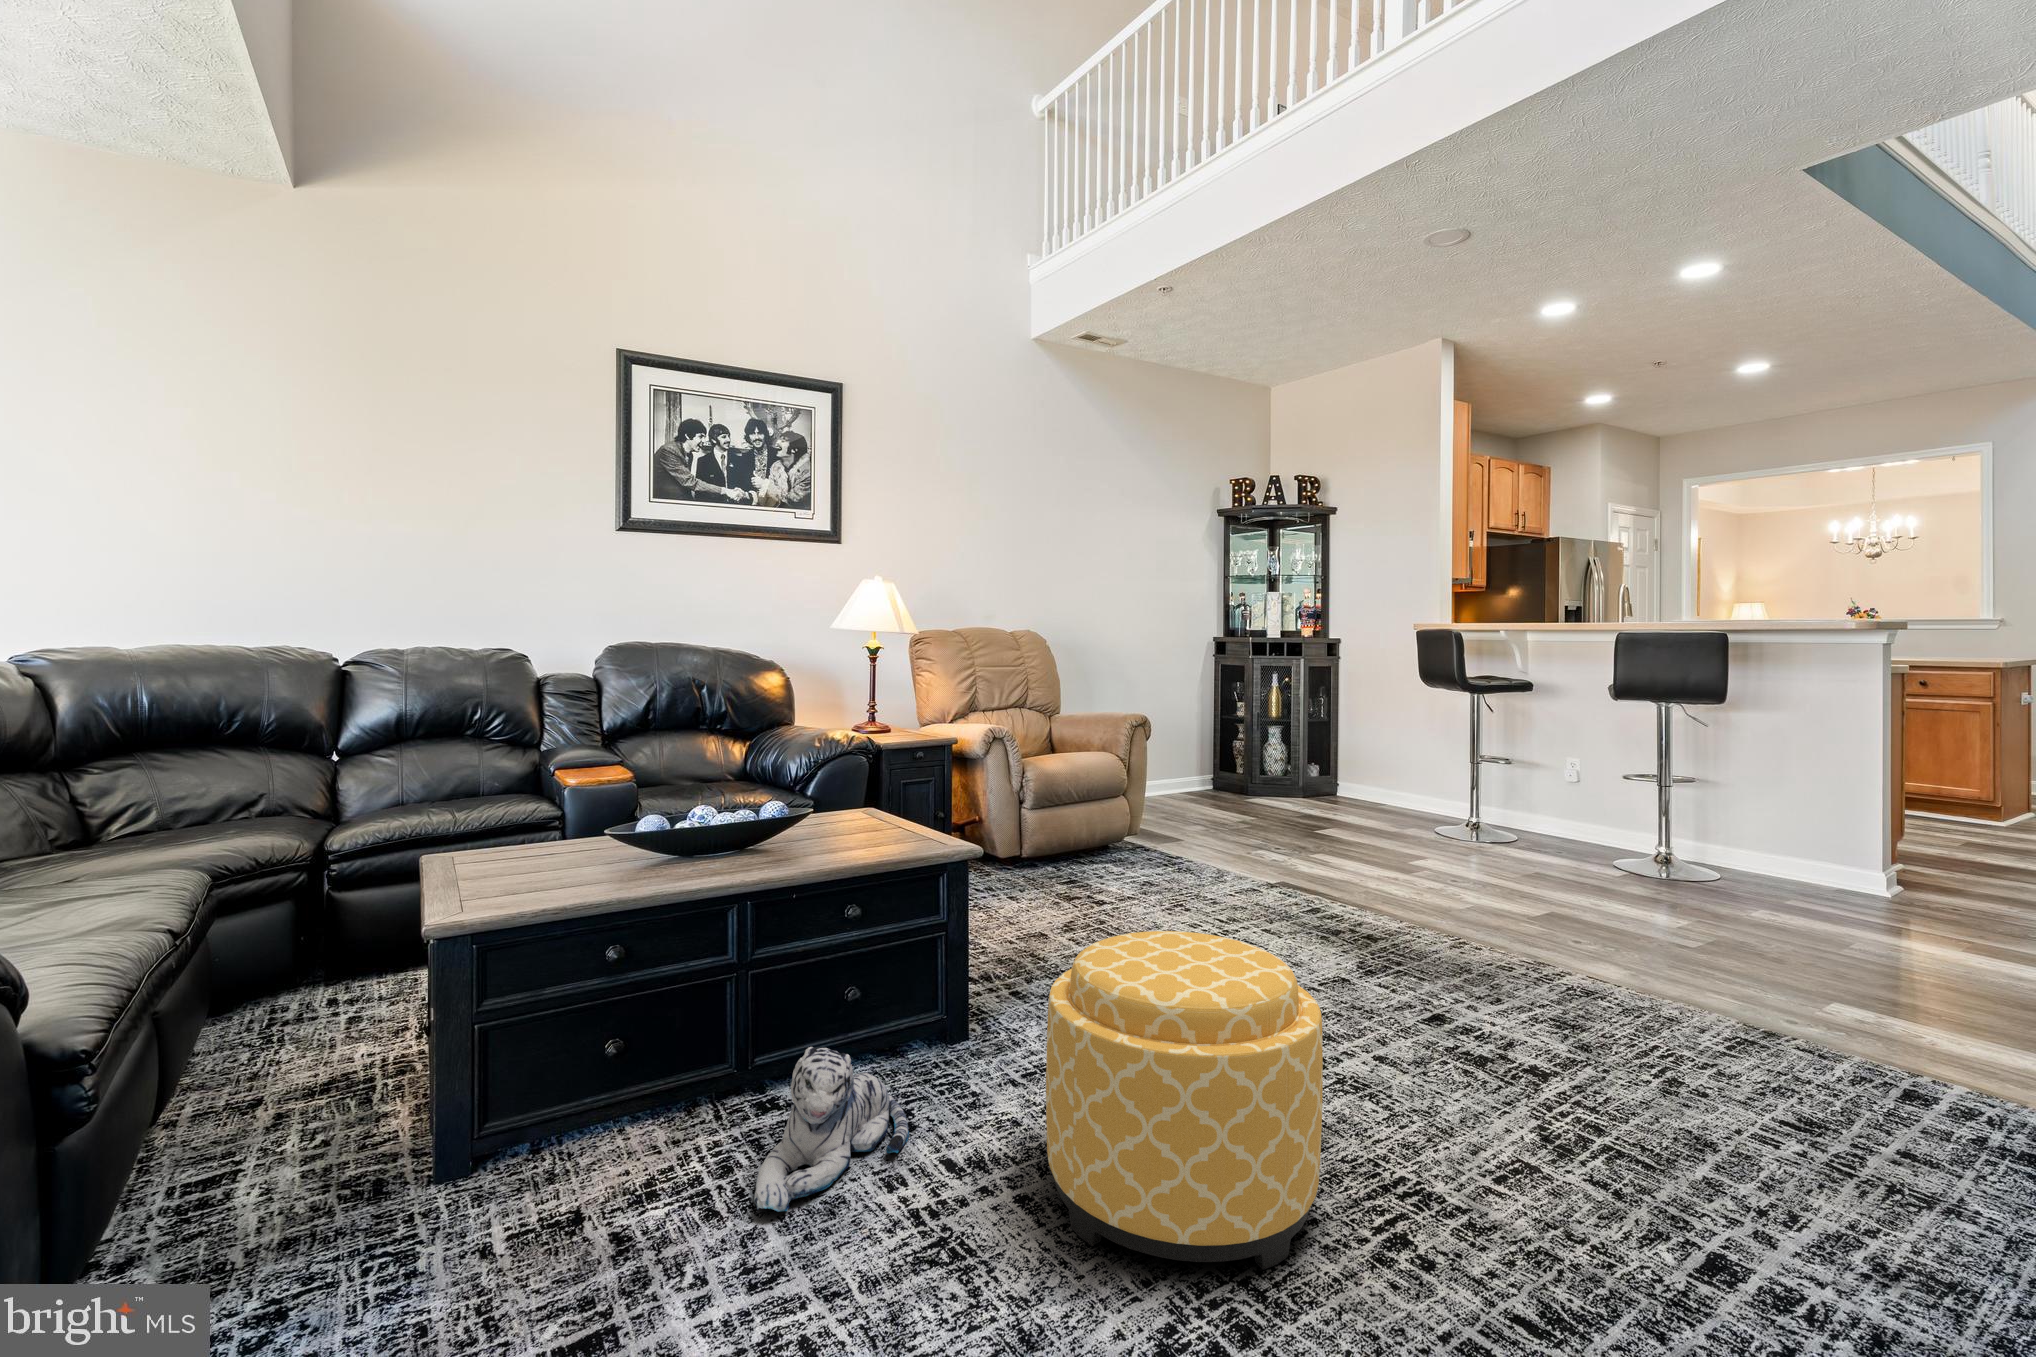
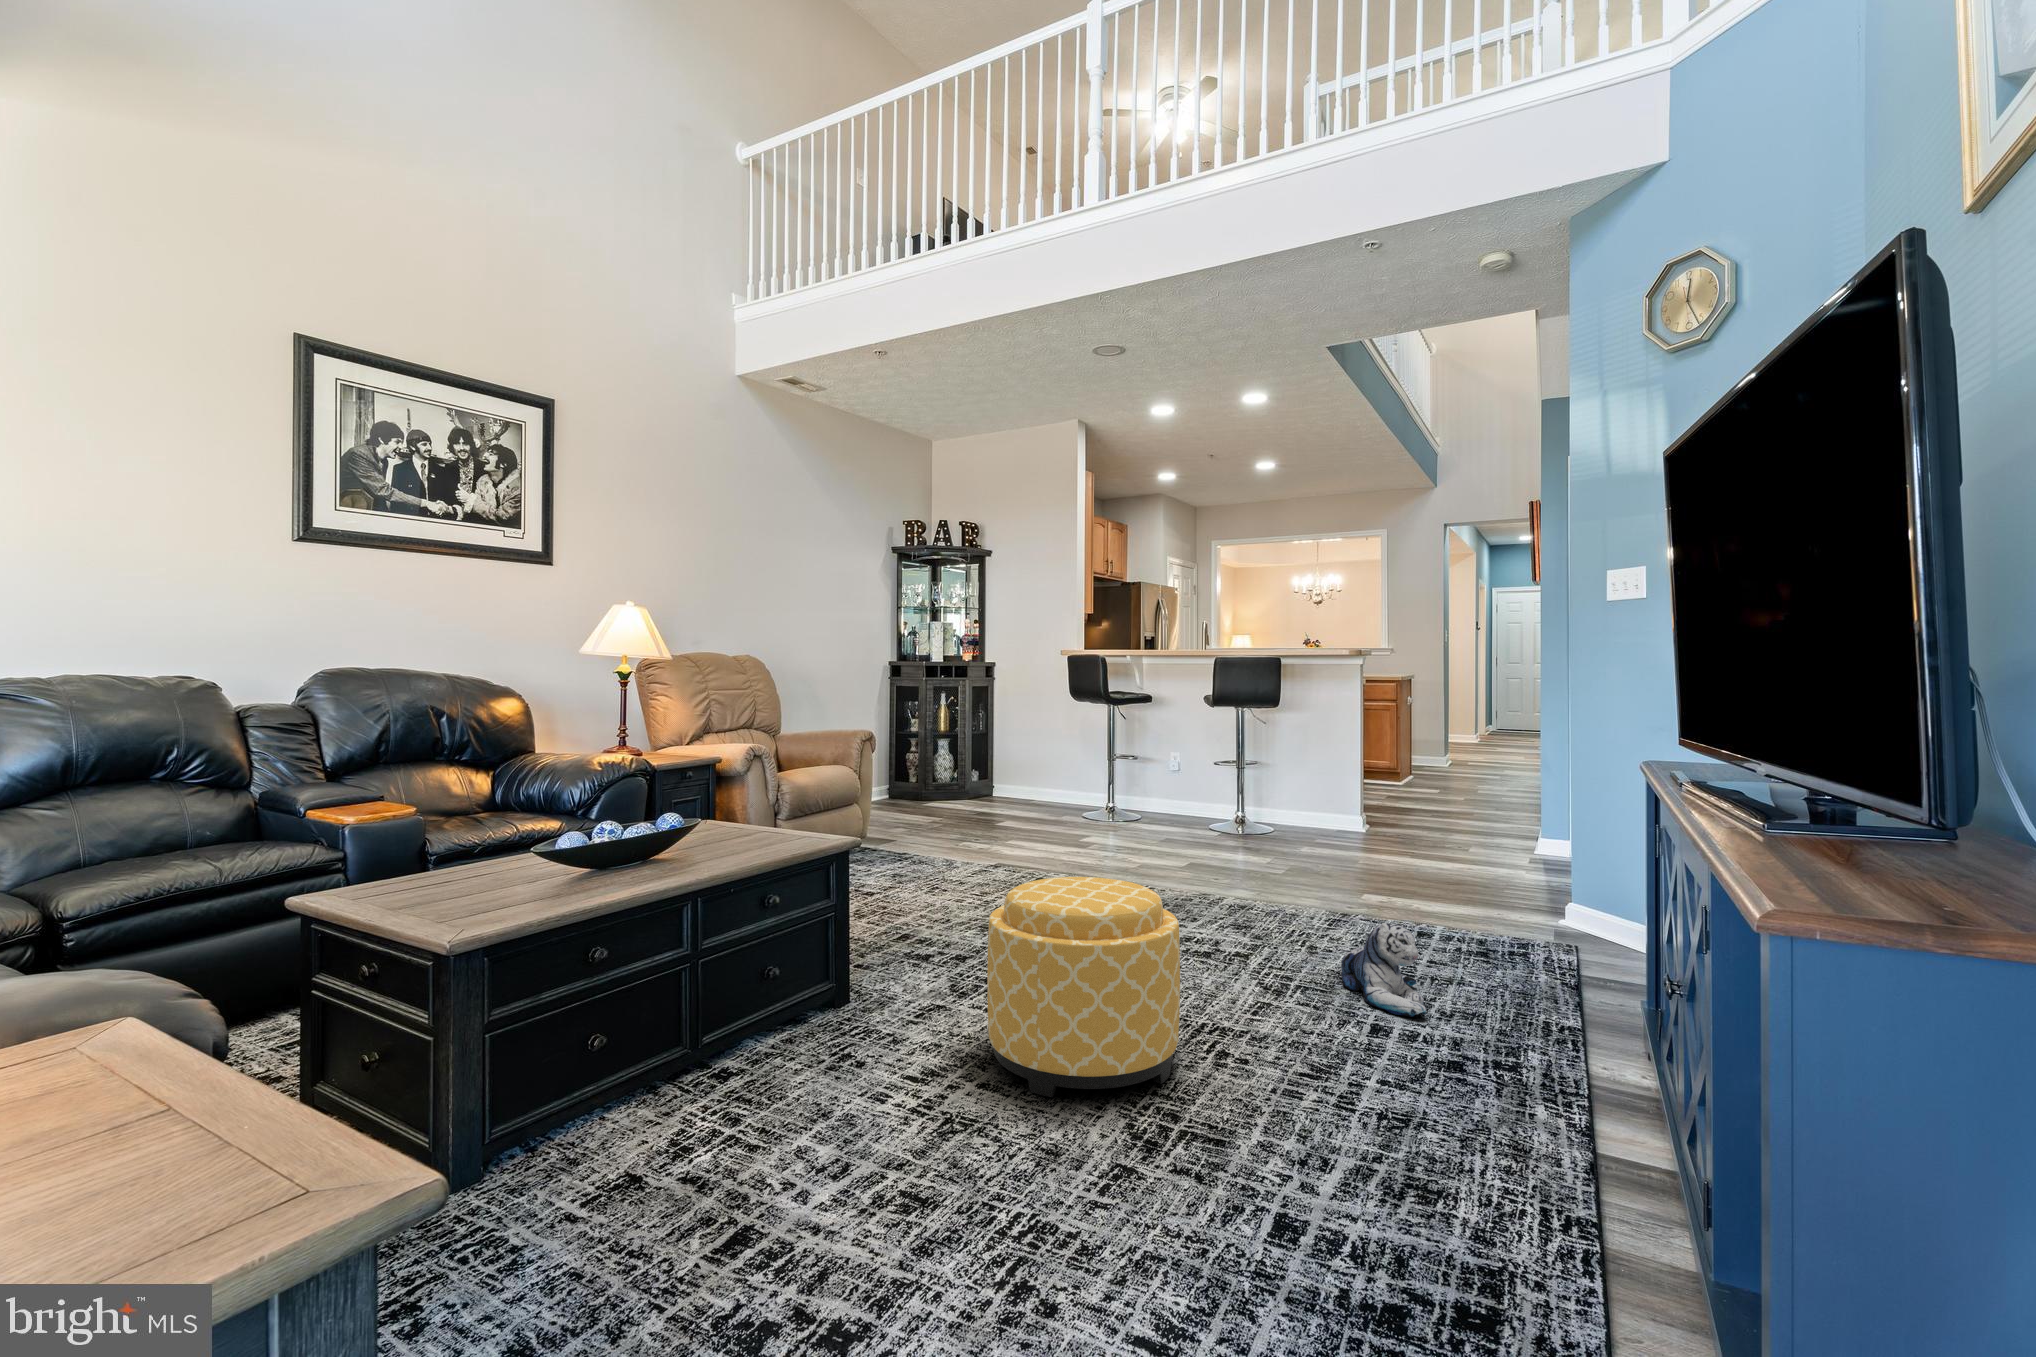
plush toy: present [754,1047,909,1212] -> present [1341,923,1426,1017]

